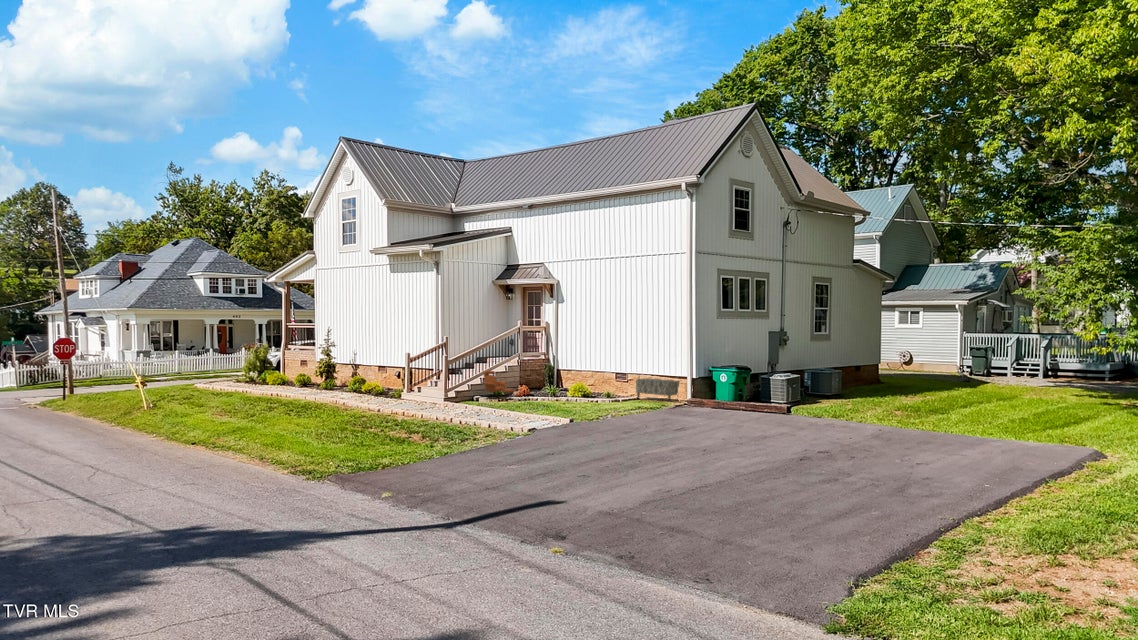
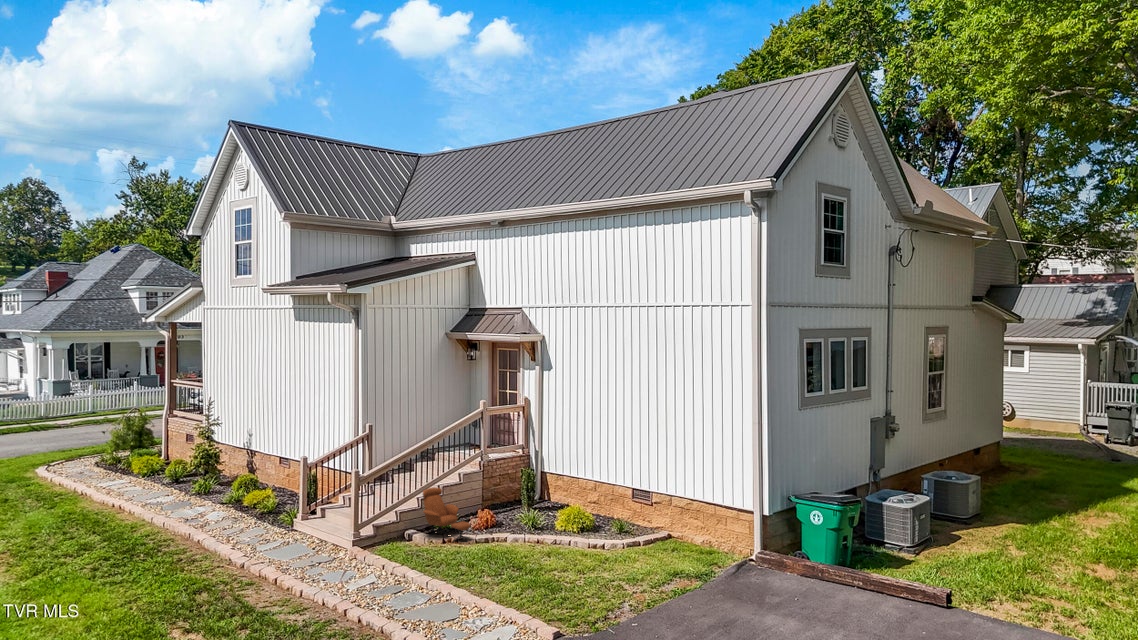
bench: present [636,378,680,402] -> none [669,505,745,558]

